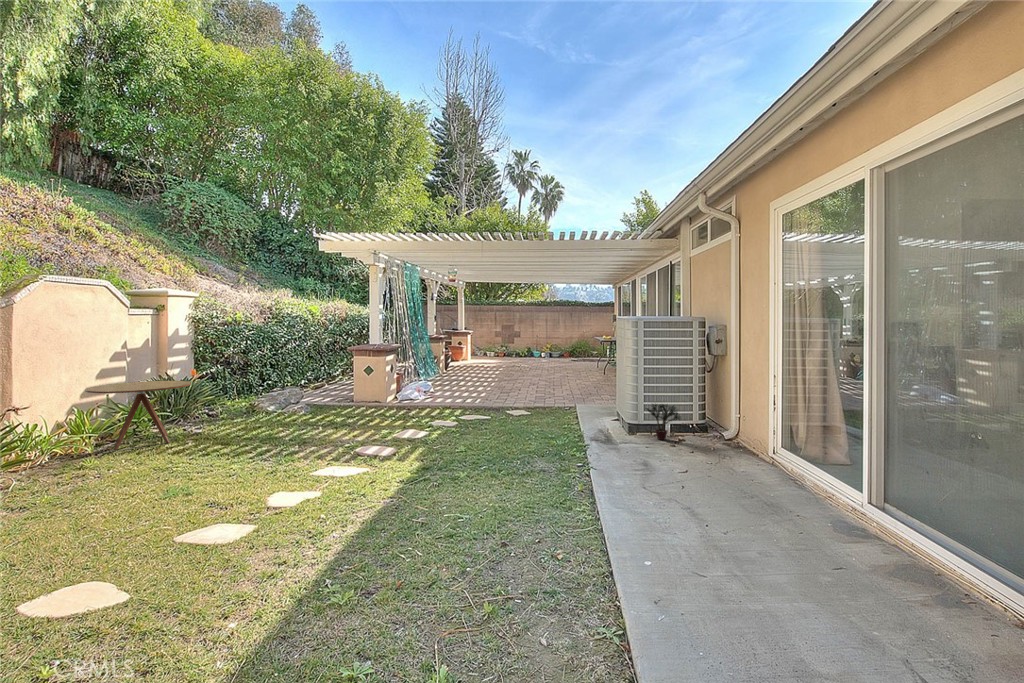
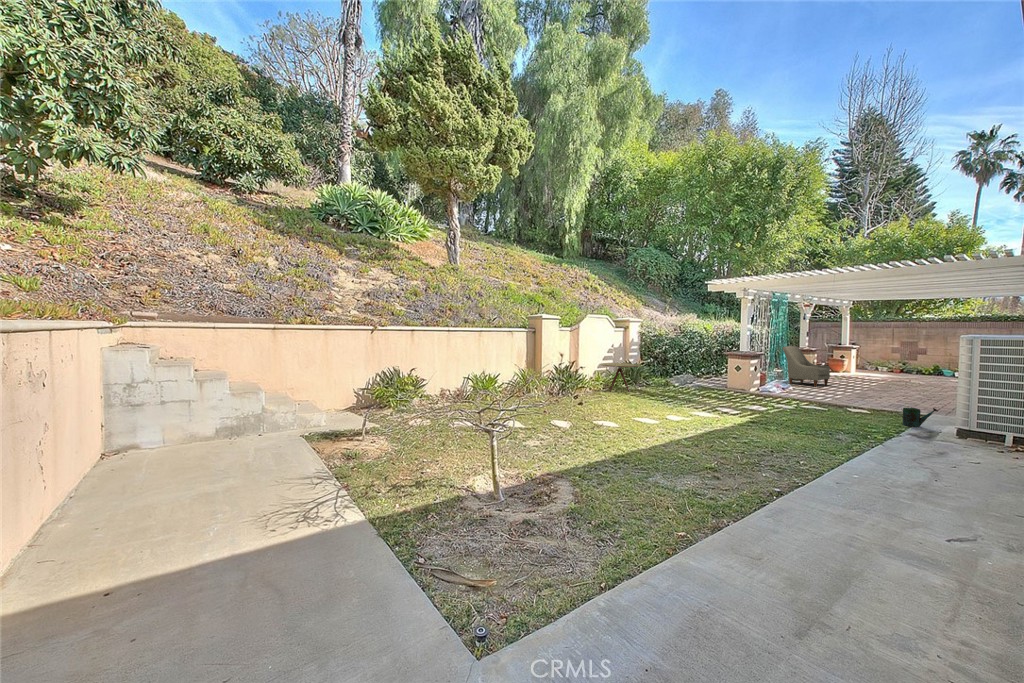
chair: none [415,333,464,385] -> present [782,346,830,387]
watering can: none [582,404,621,432] -> present [902,407,938,427]
potted plant: present [646,404,680,440] -> none [953,408,992,440]

